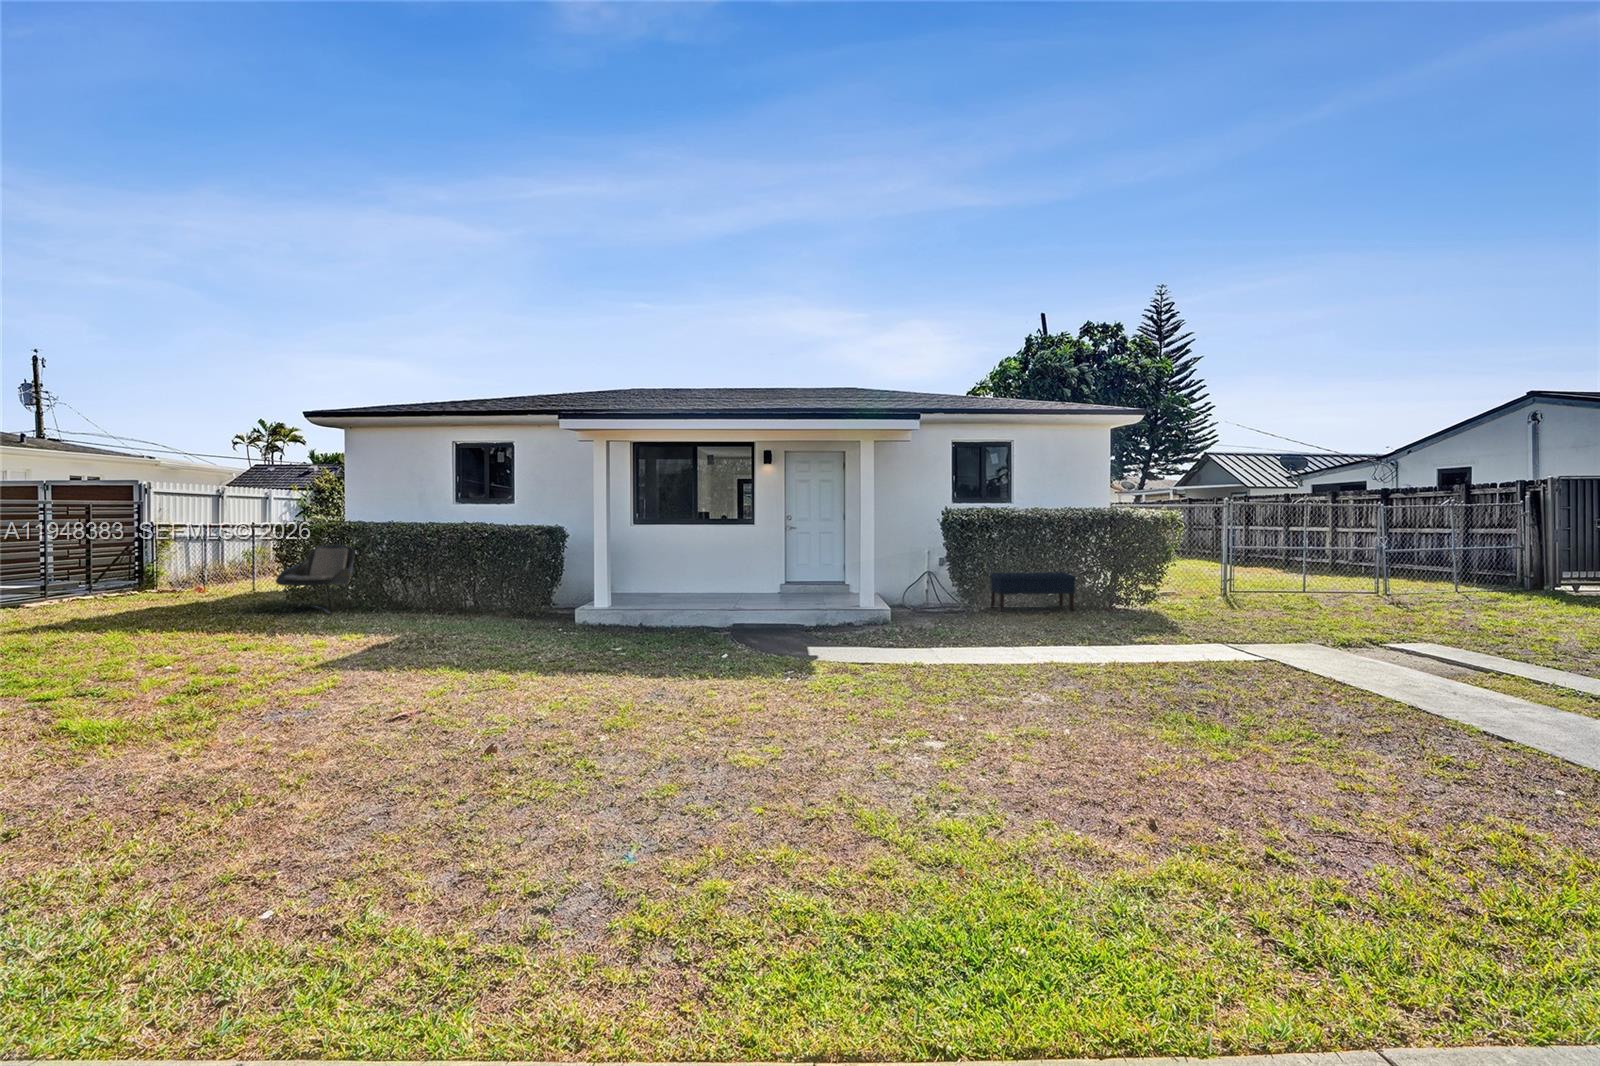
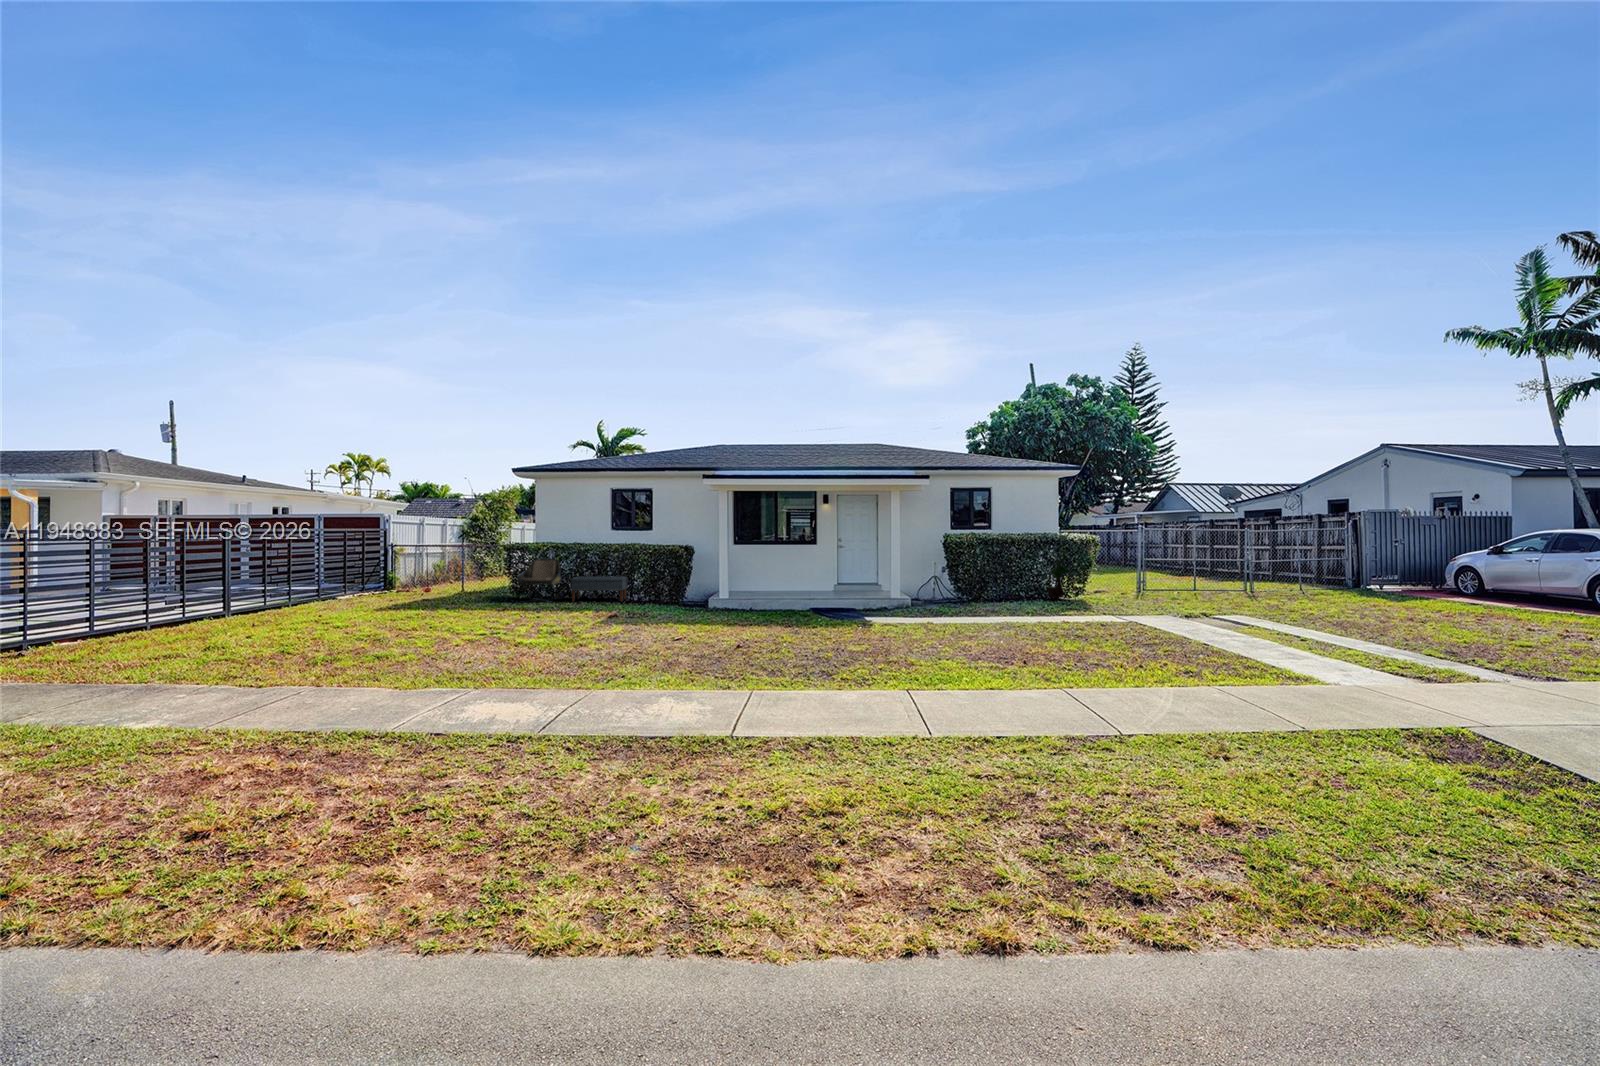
potted tree: none [1101,550,1137,607] -> present [1047,565,1067,598]
bench: present [990,572,1076,611] -> present [571,576,627,602]

